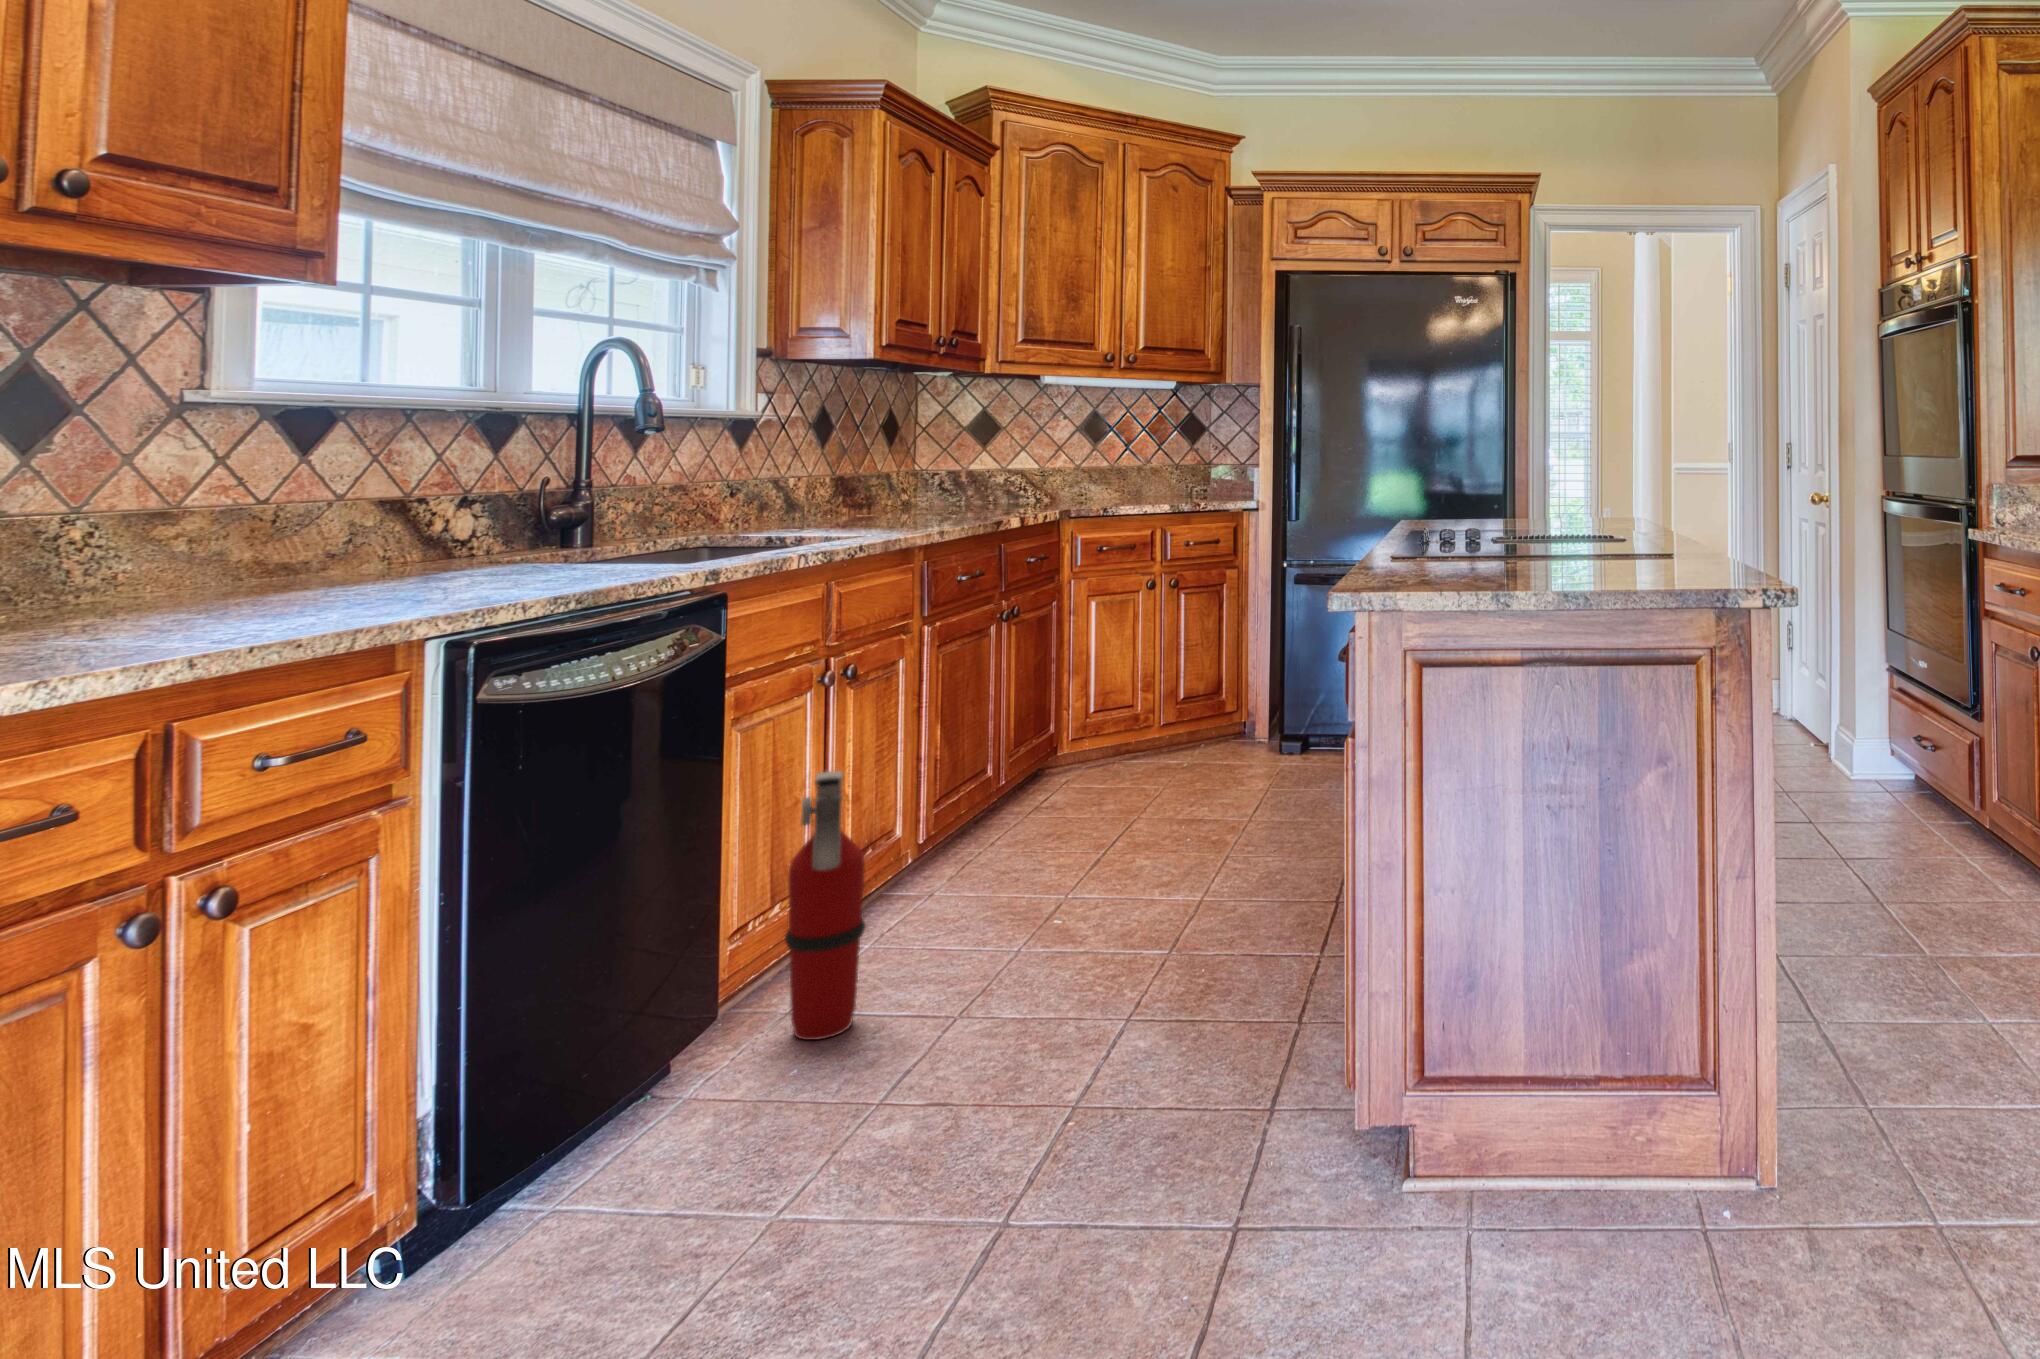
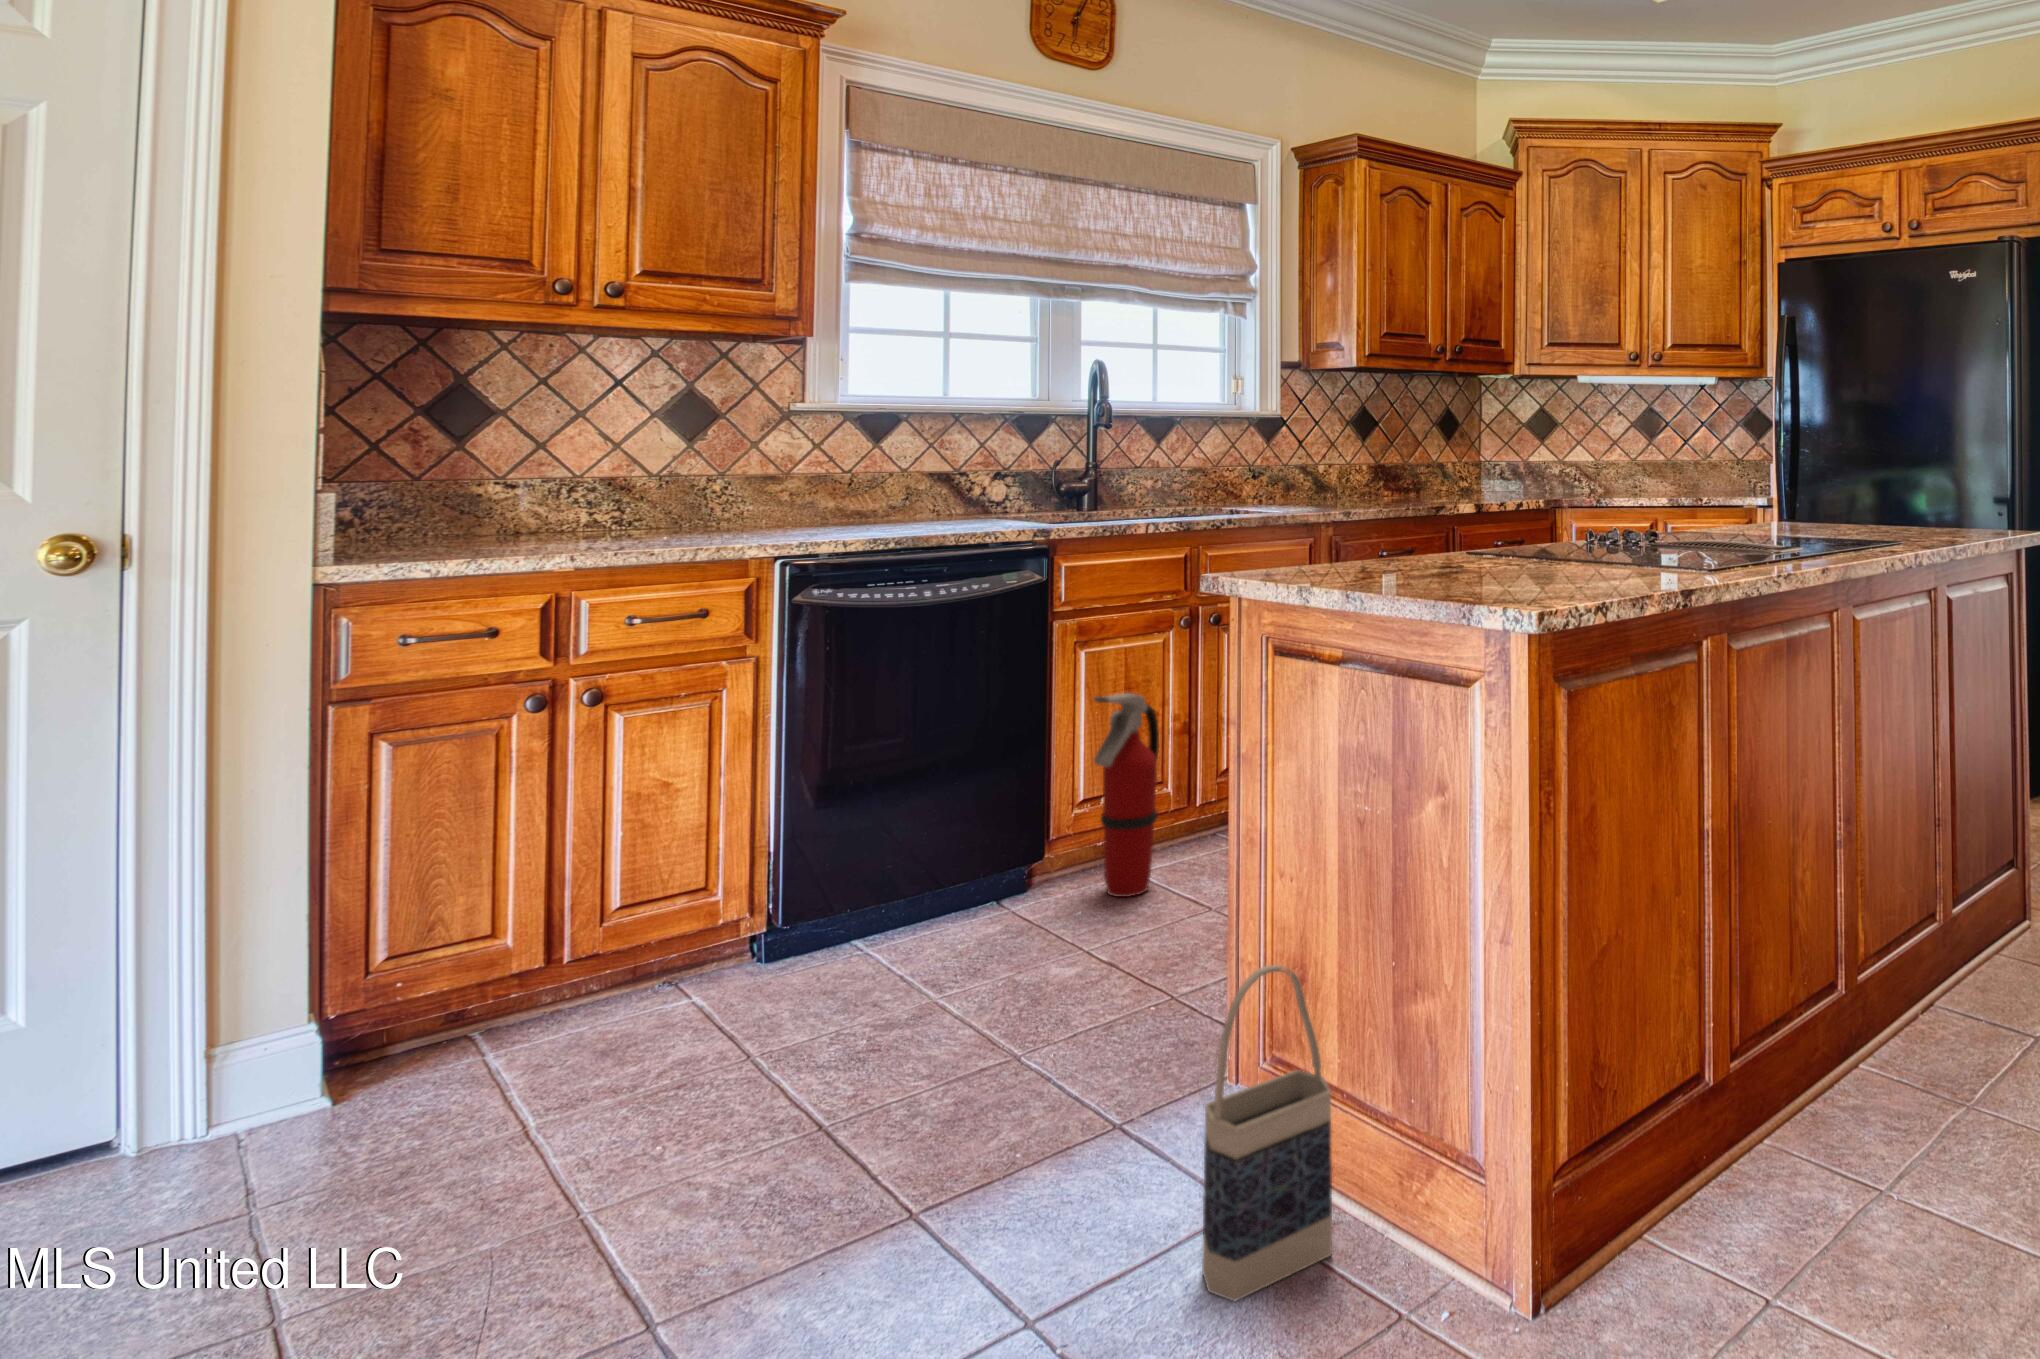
bag: none [1590,946,1657,1289] -> present [1202,965,1332,1301]

